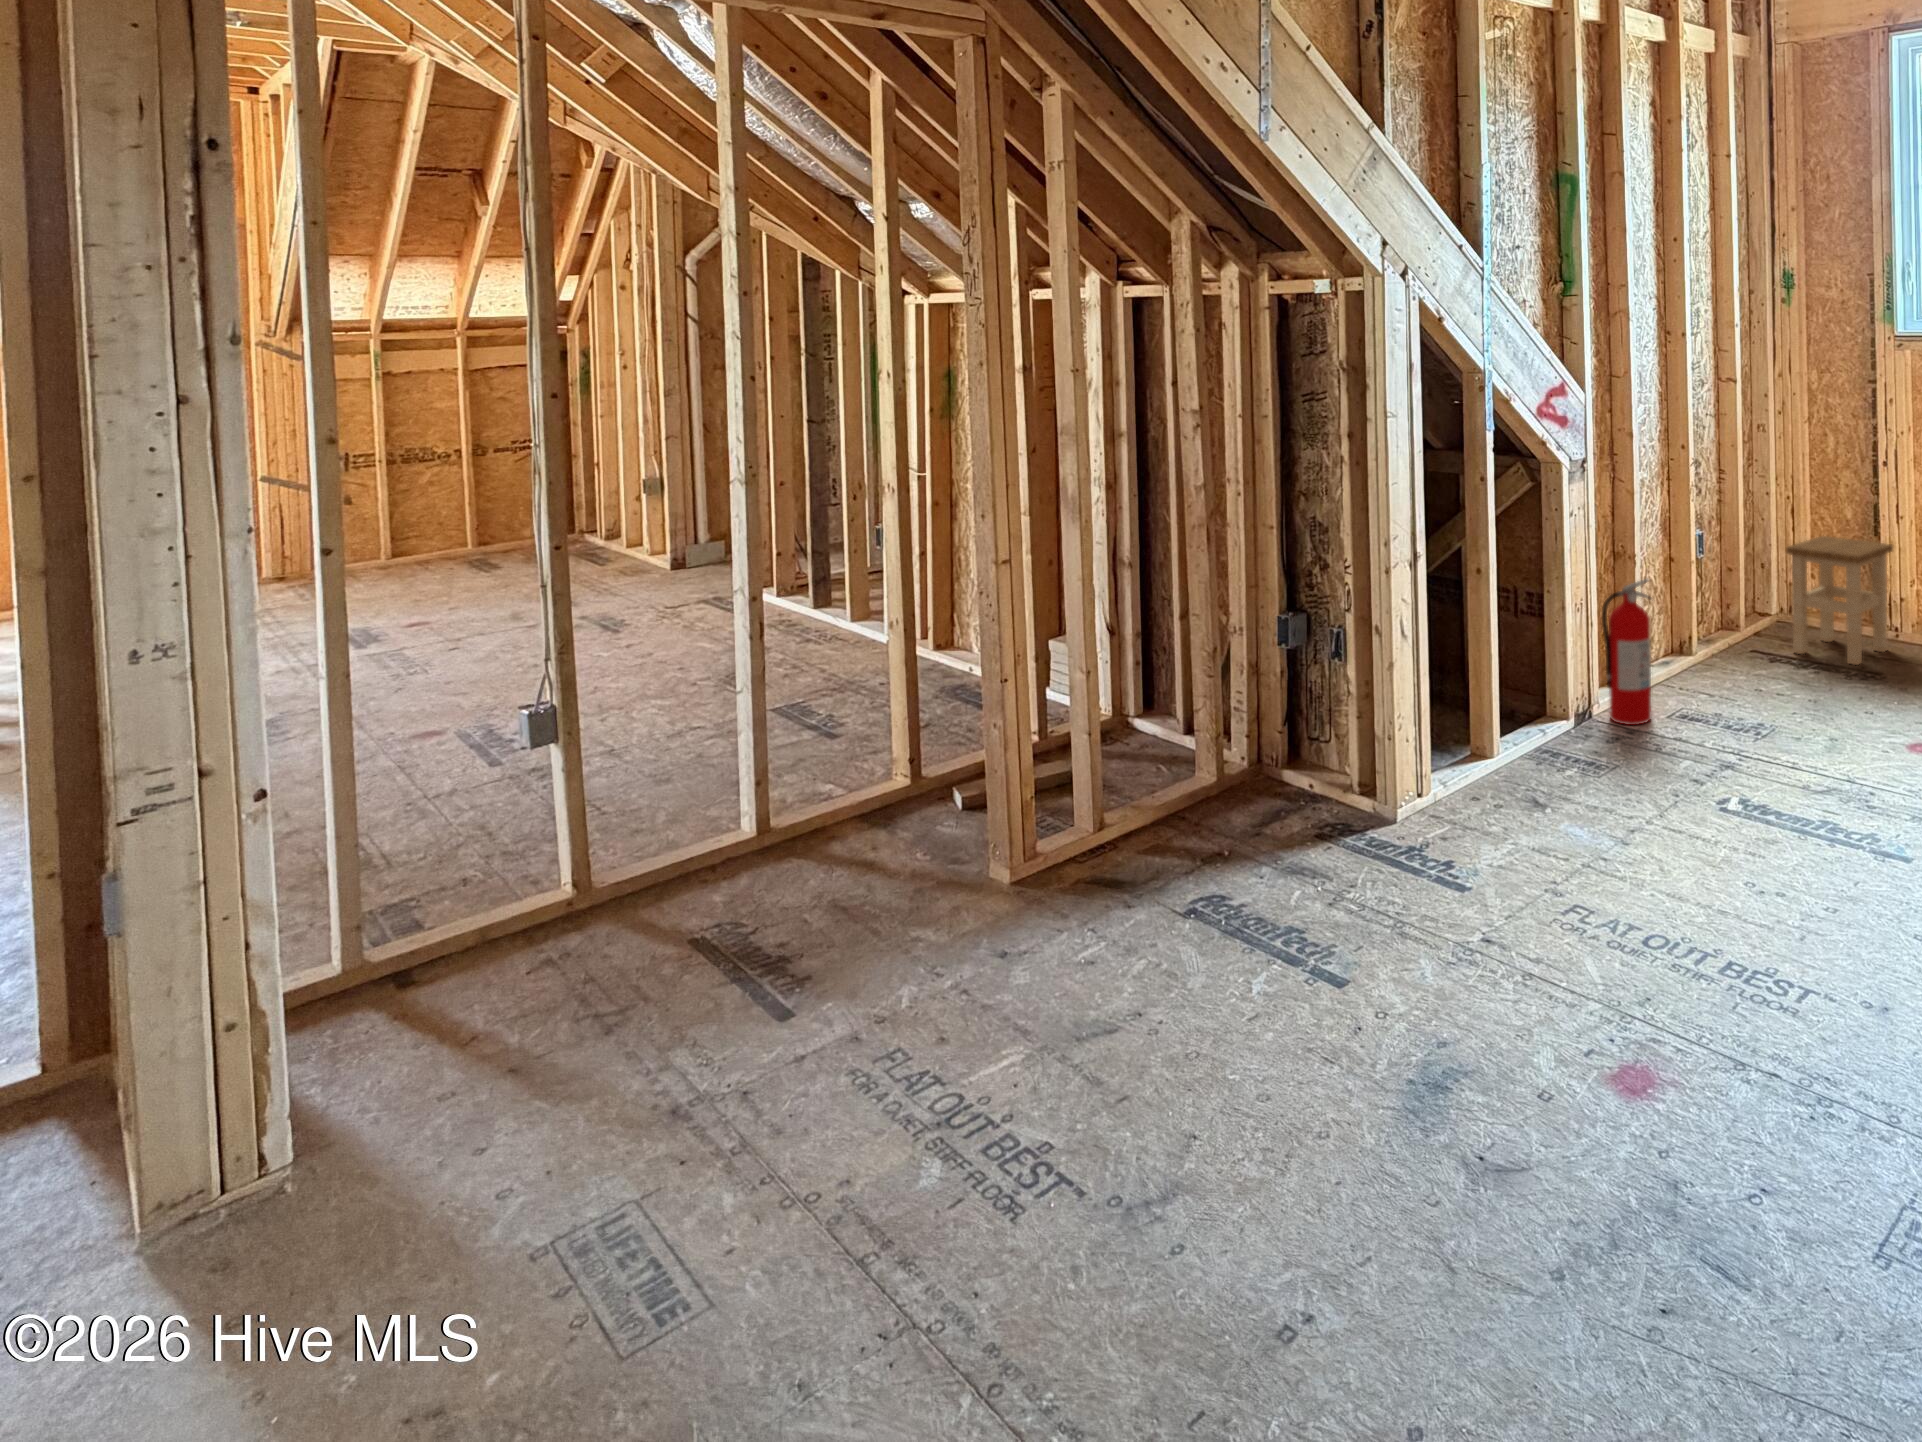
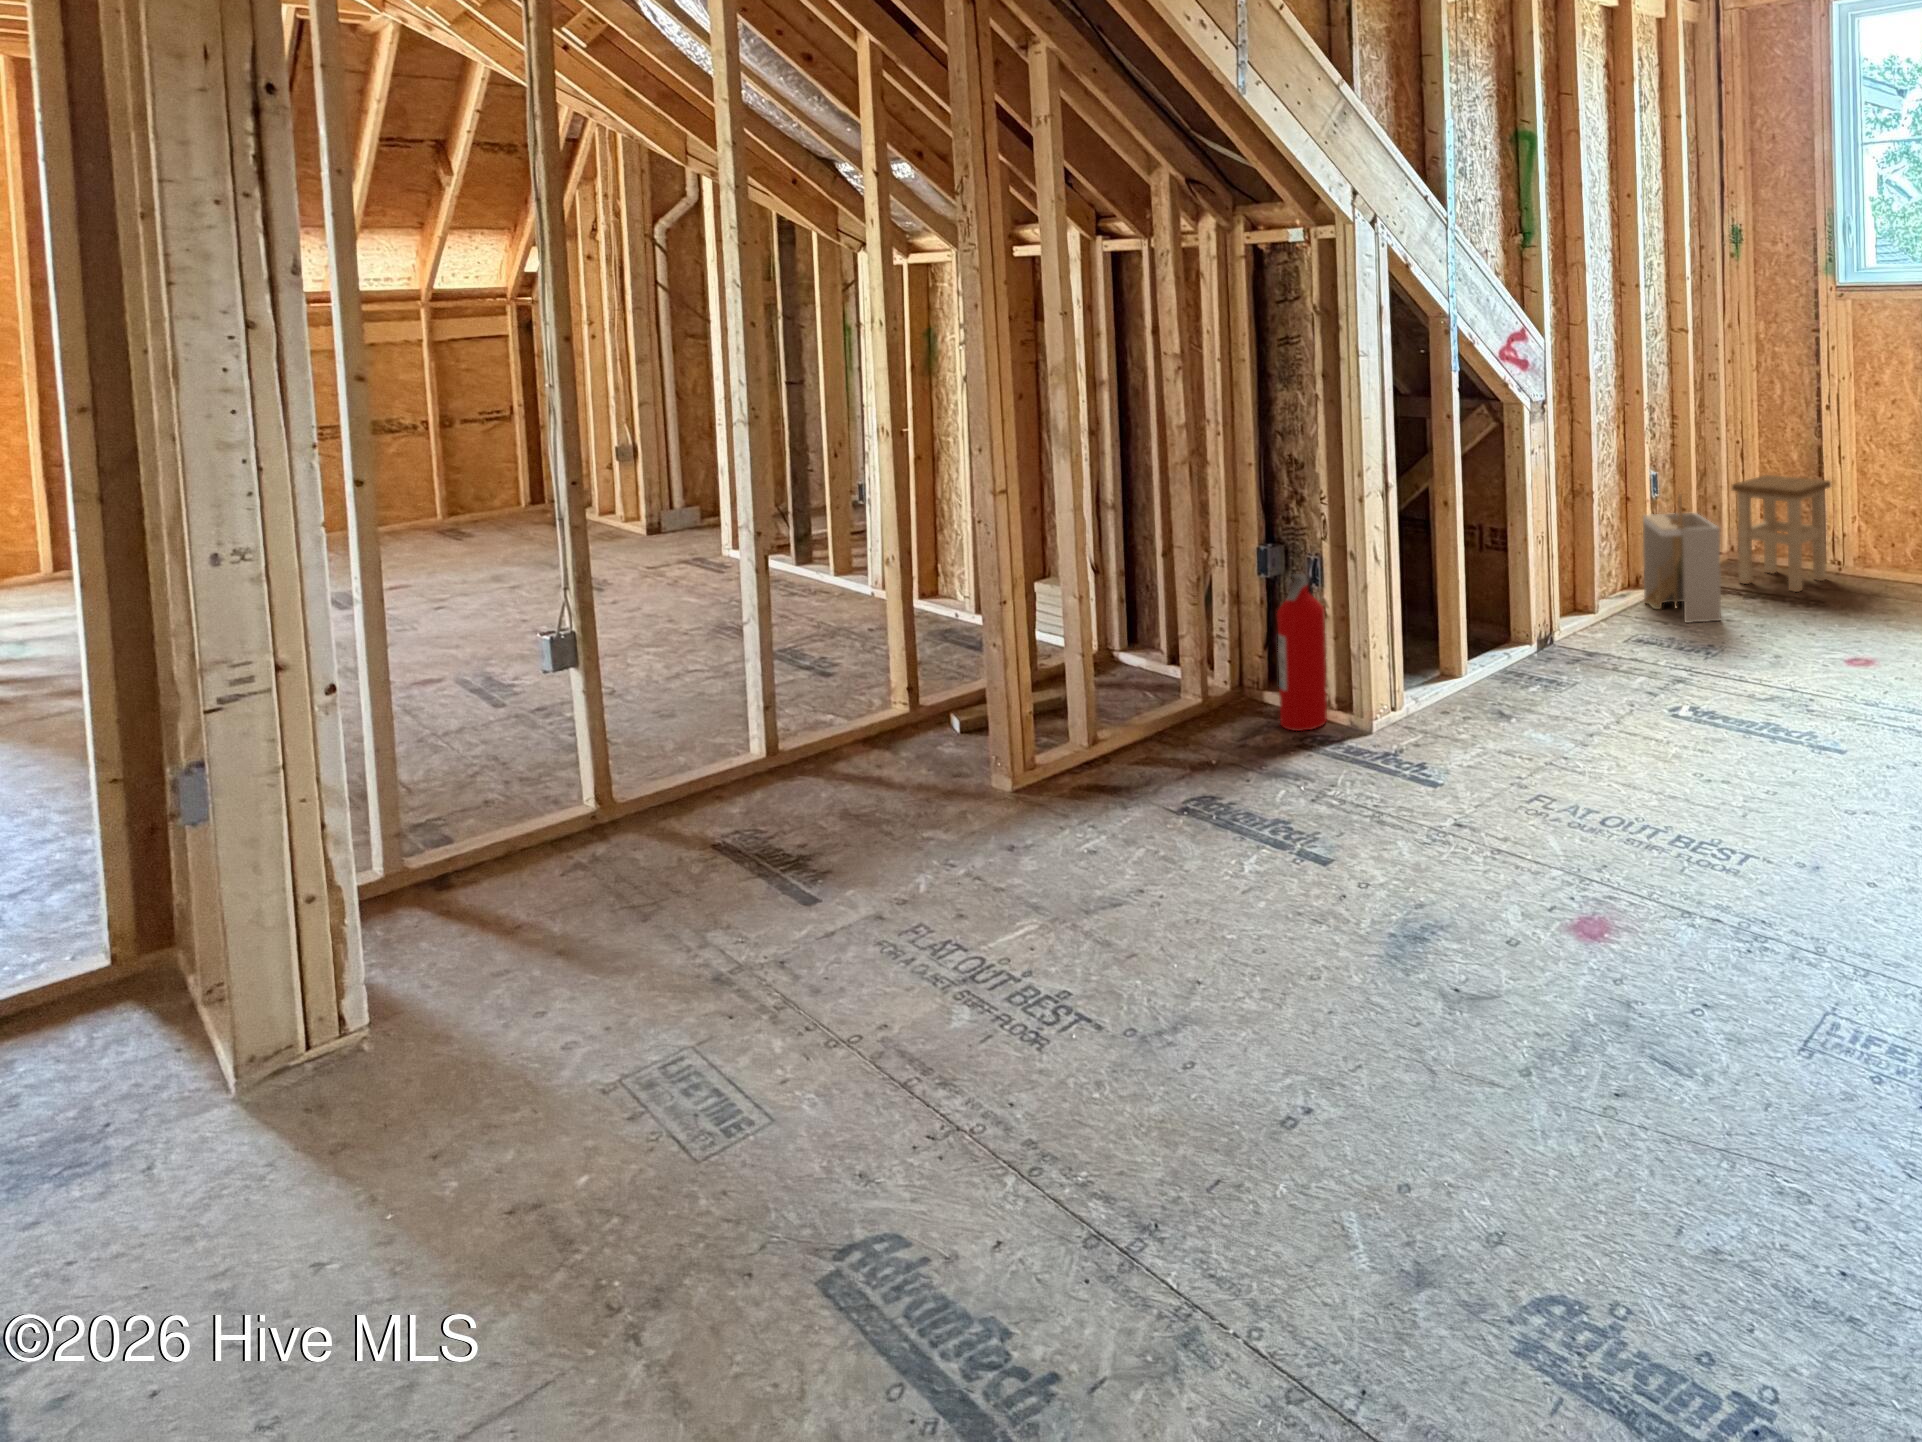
storage bin: none [1690,560,1775,699] -> present [1643,495,1721,623]
fire extinguisher: present [1602,579,1651,725] -> present [1277,574,1327,731]

